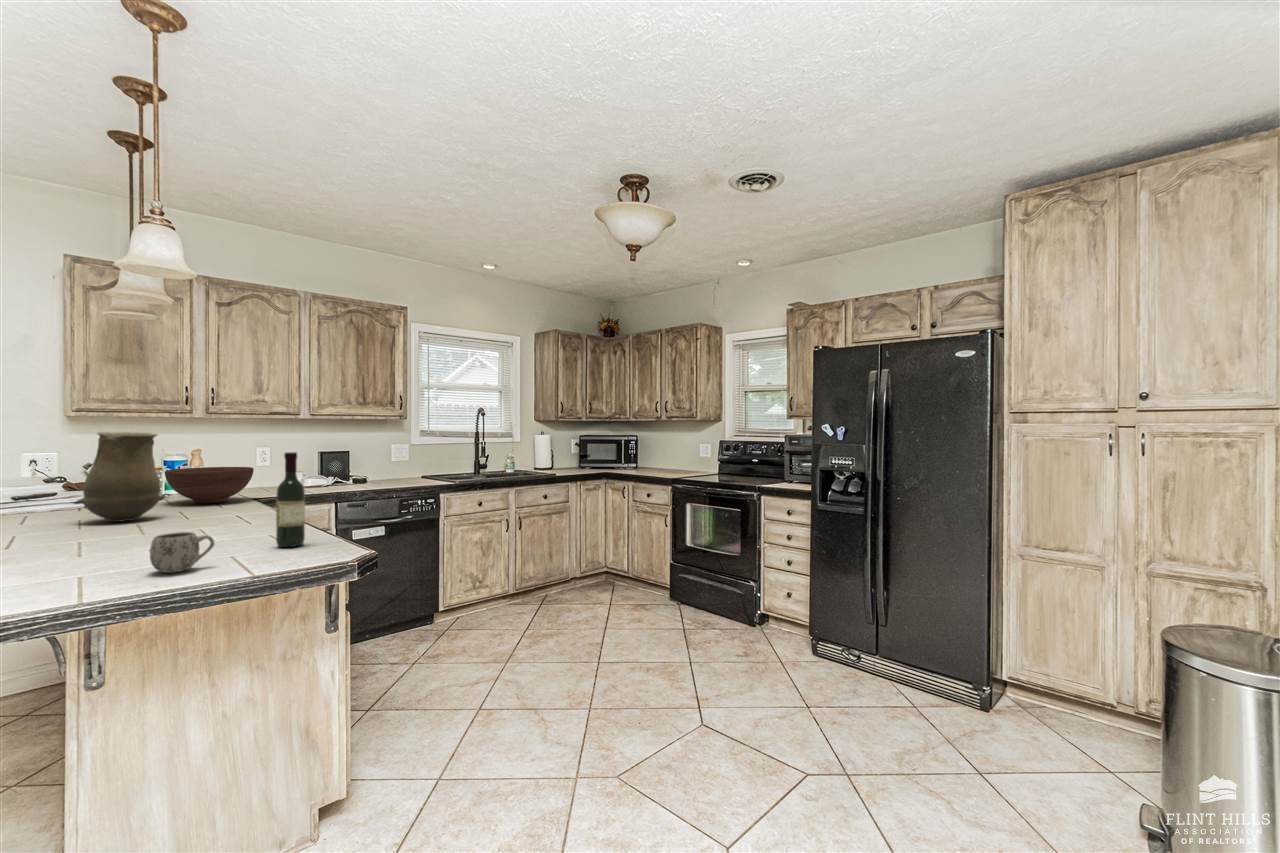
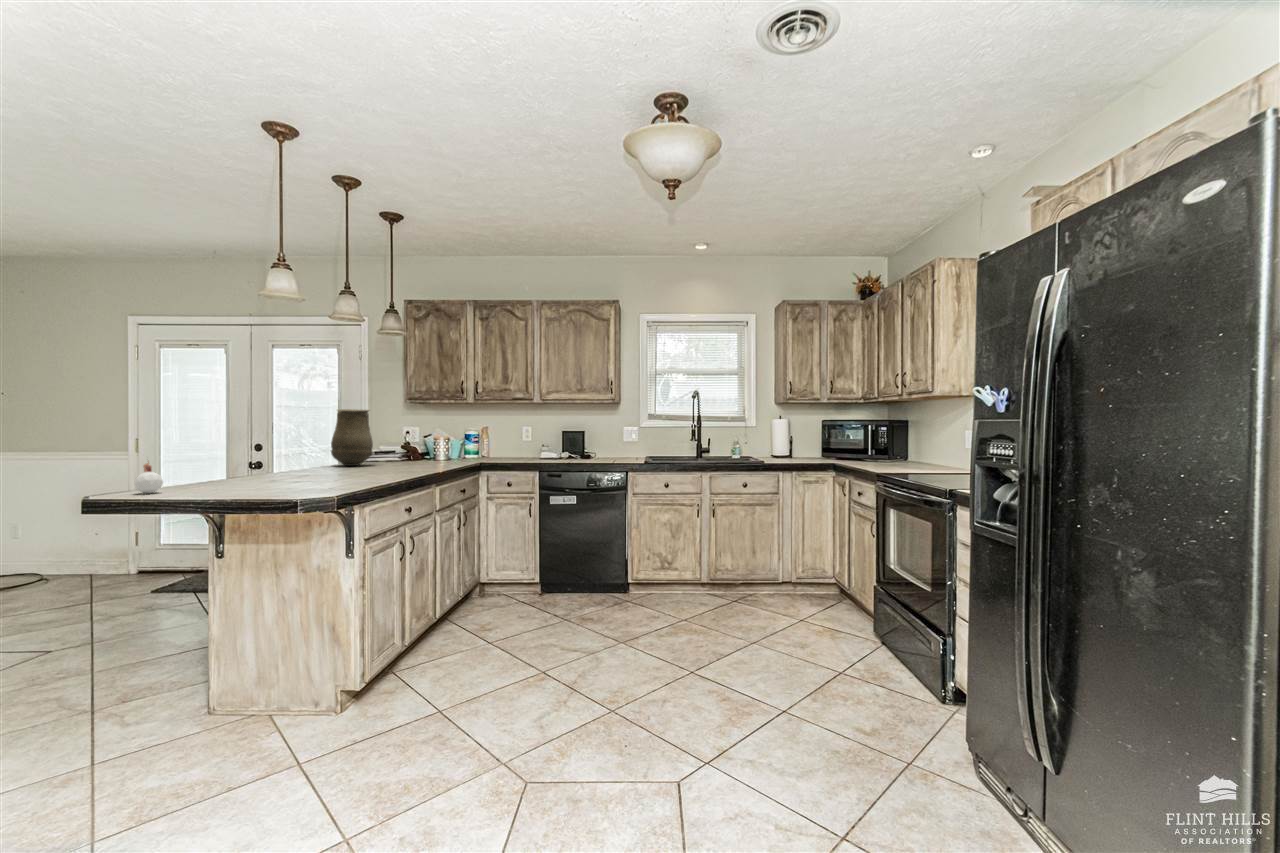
wine bottle: present [276,452,305,547] -> none [295,417,317,486]
fruit bowl: present [165,467,254,503] -> none [410,437,464,461]
candle: none [93,530,140,590] -> present [134,461,163,493]
mug: present [150,532,215,573] -> none [189,465,227,490]

